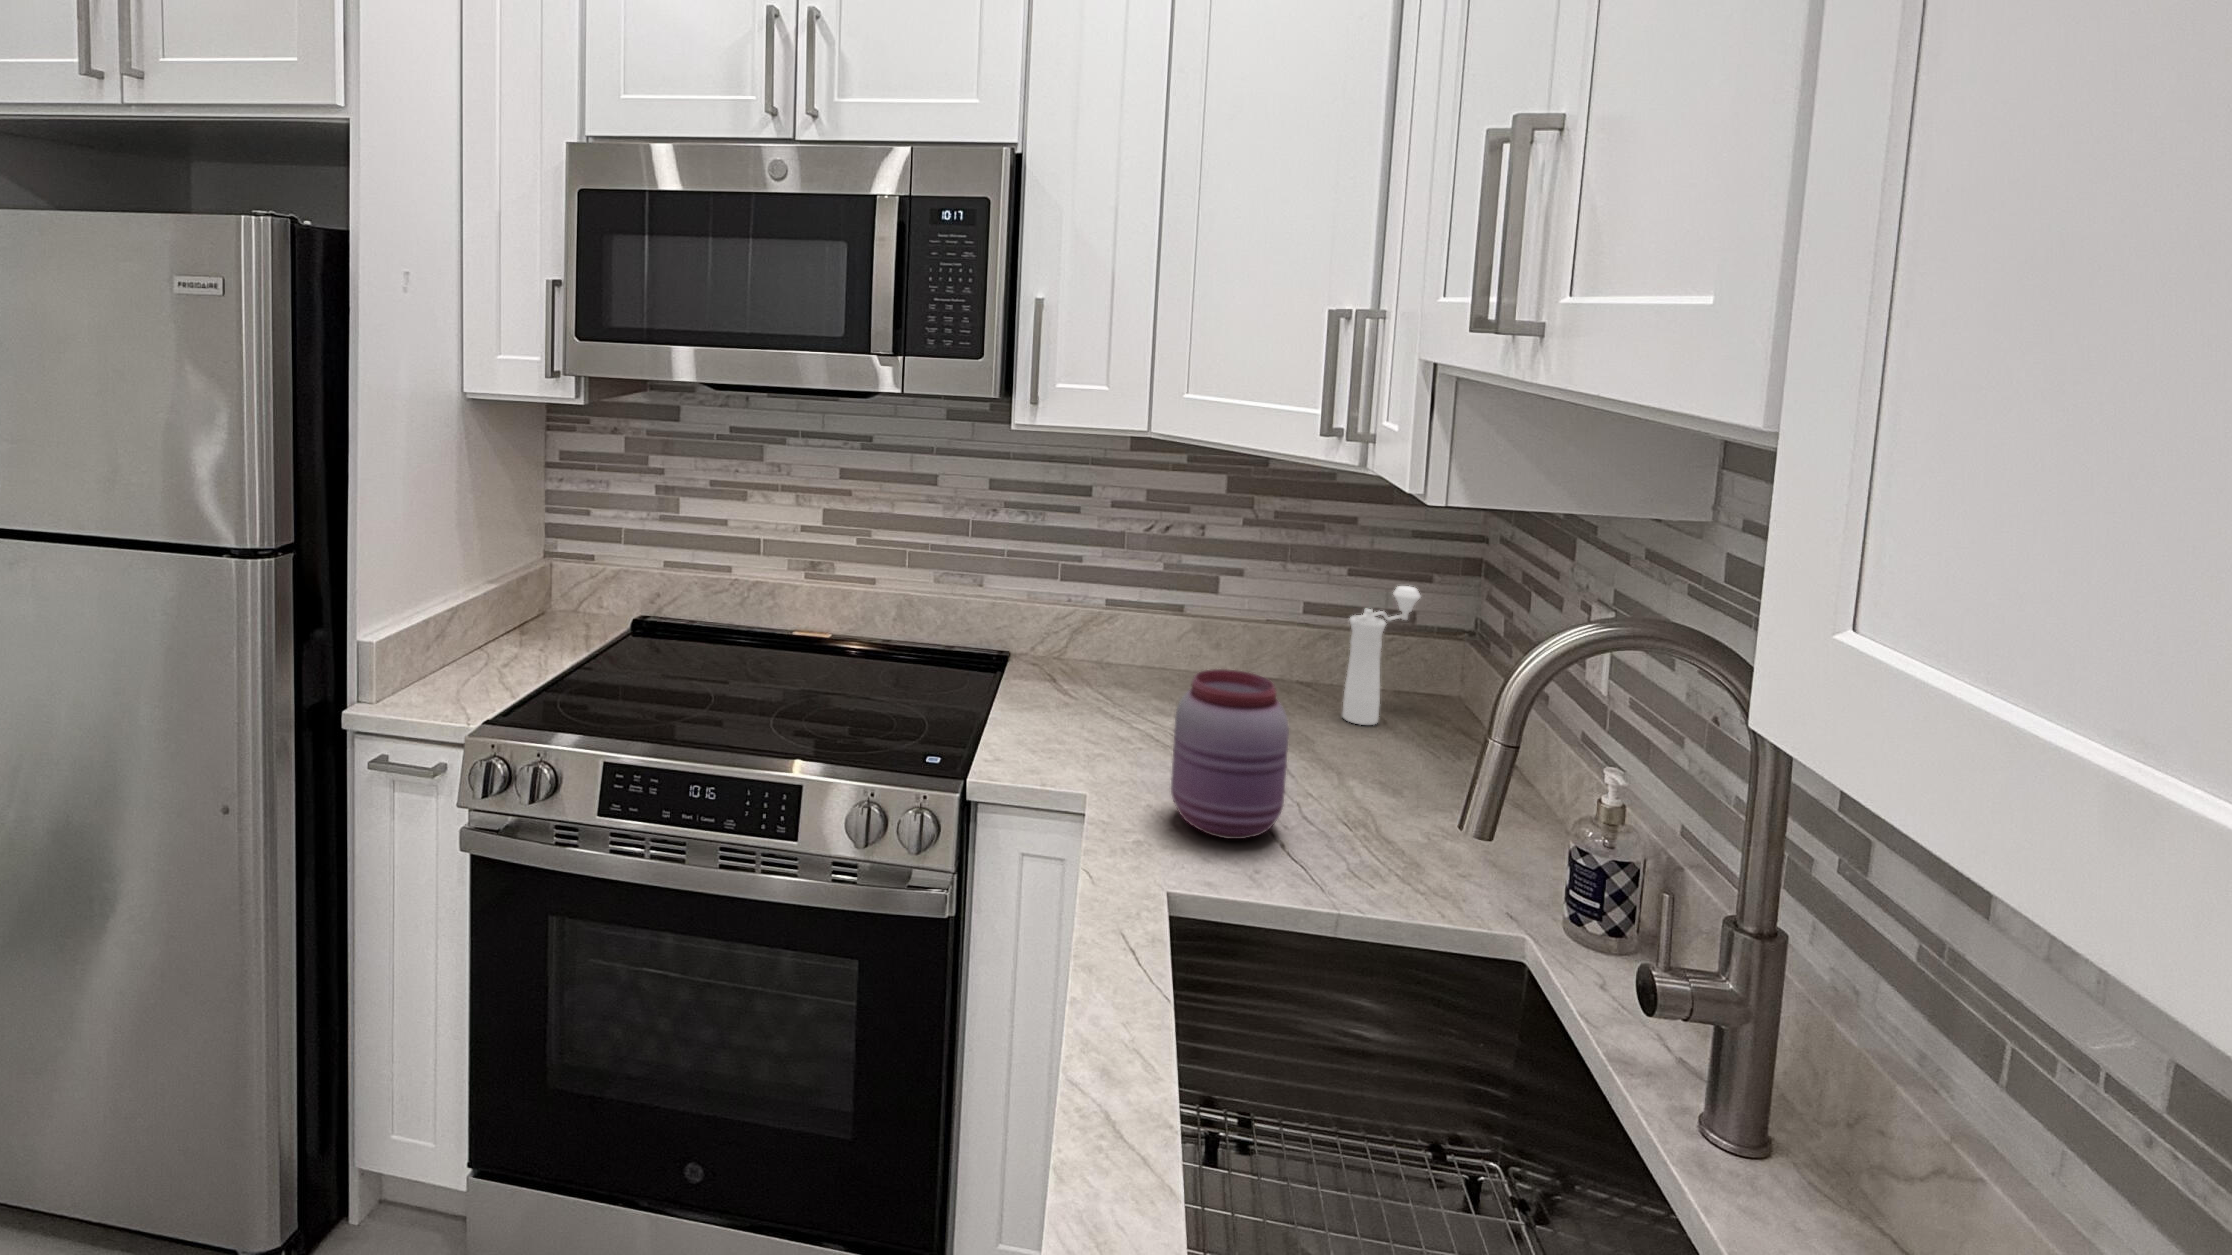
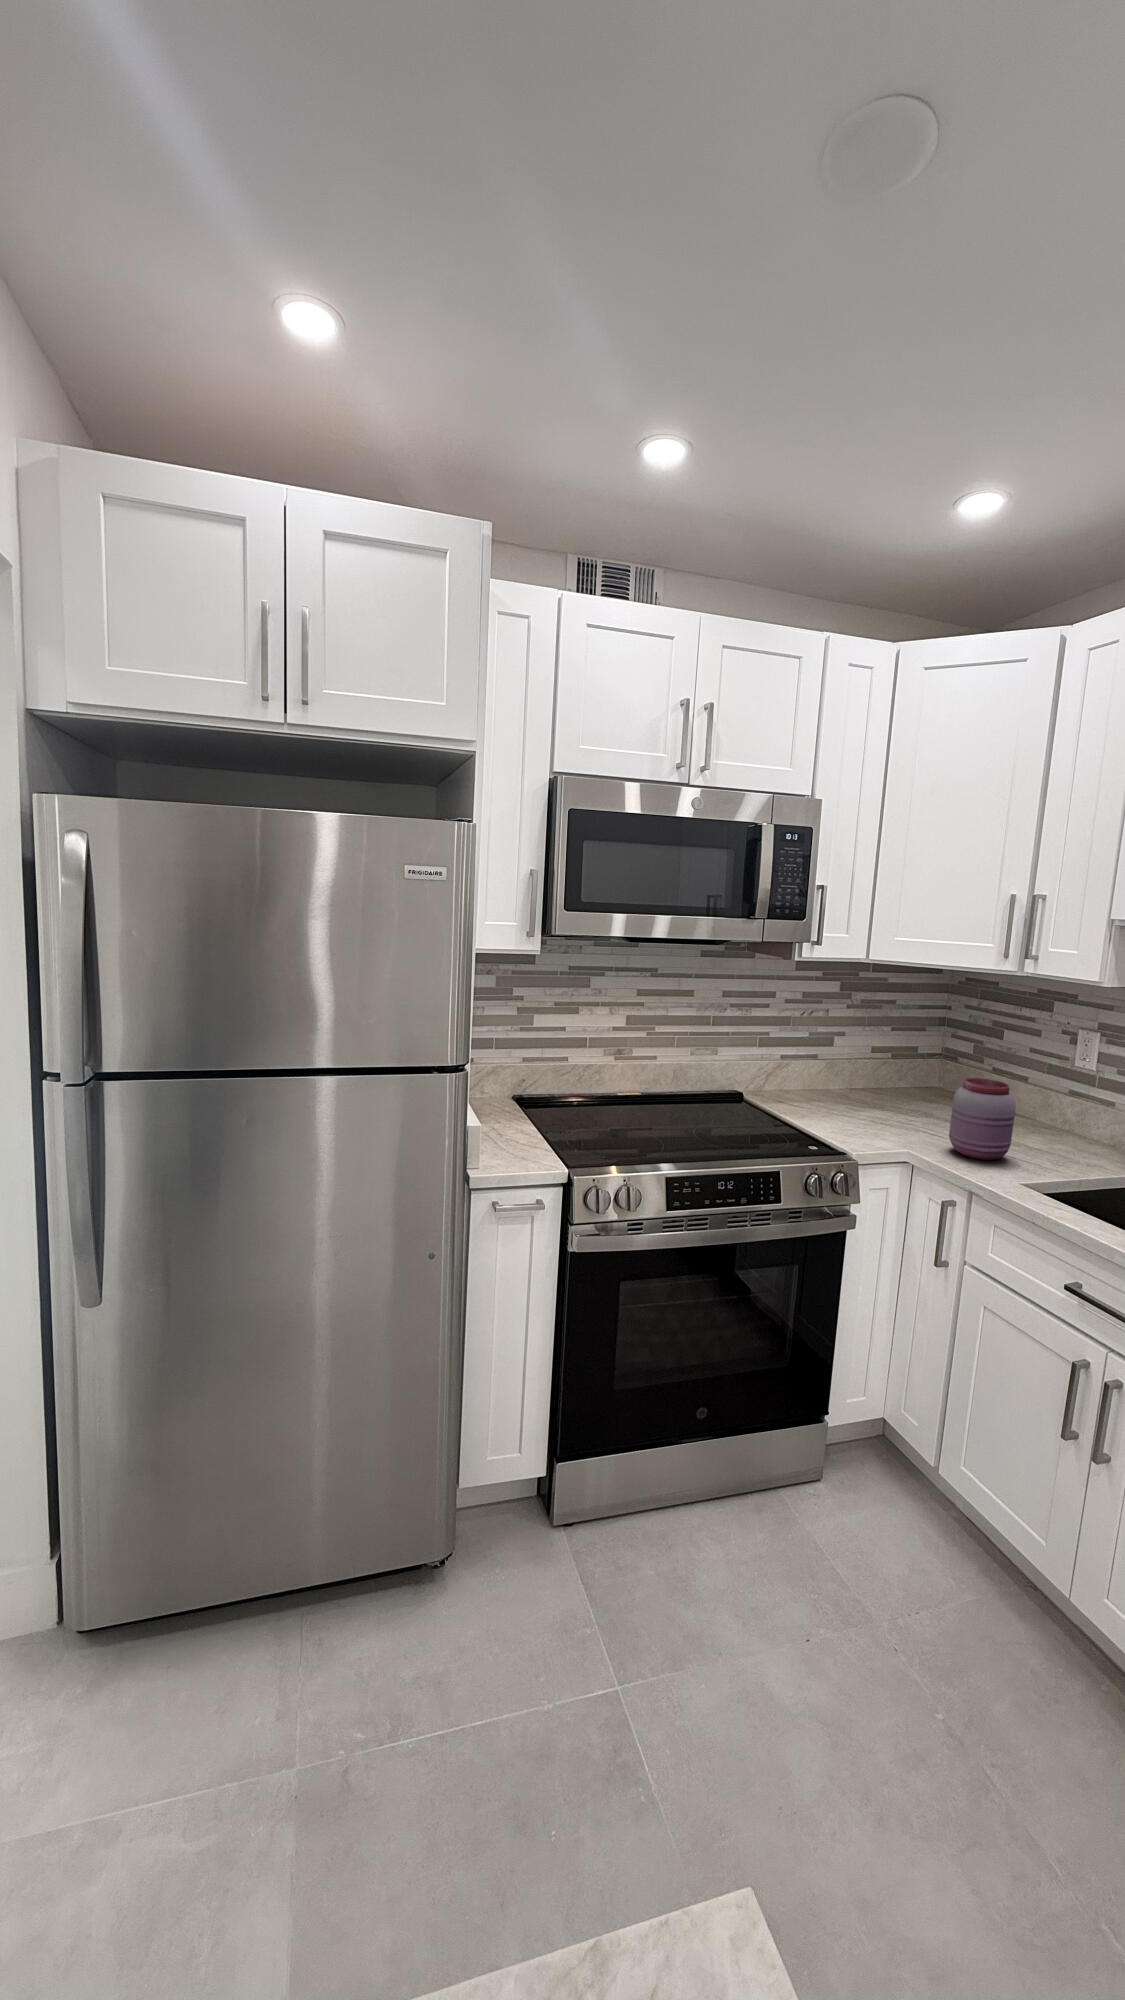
pepper mill: present [1342,586,1420,725] -> none [915,1034,940,1105]

